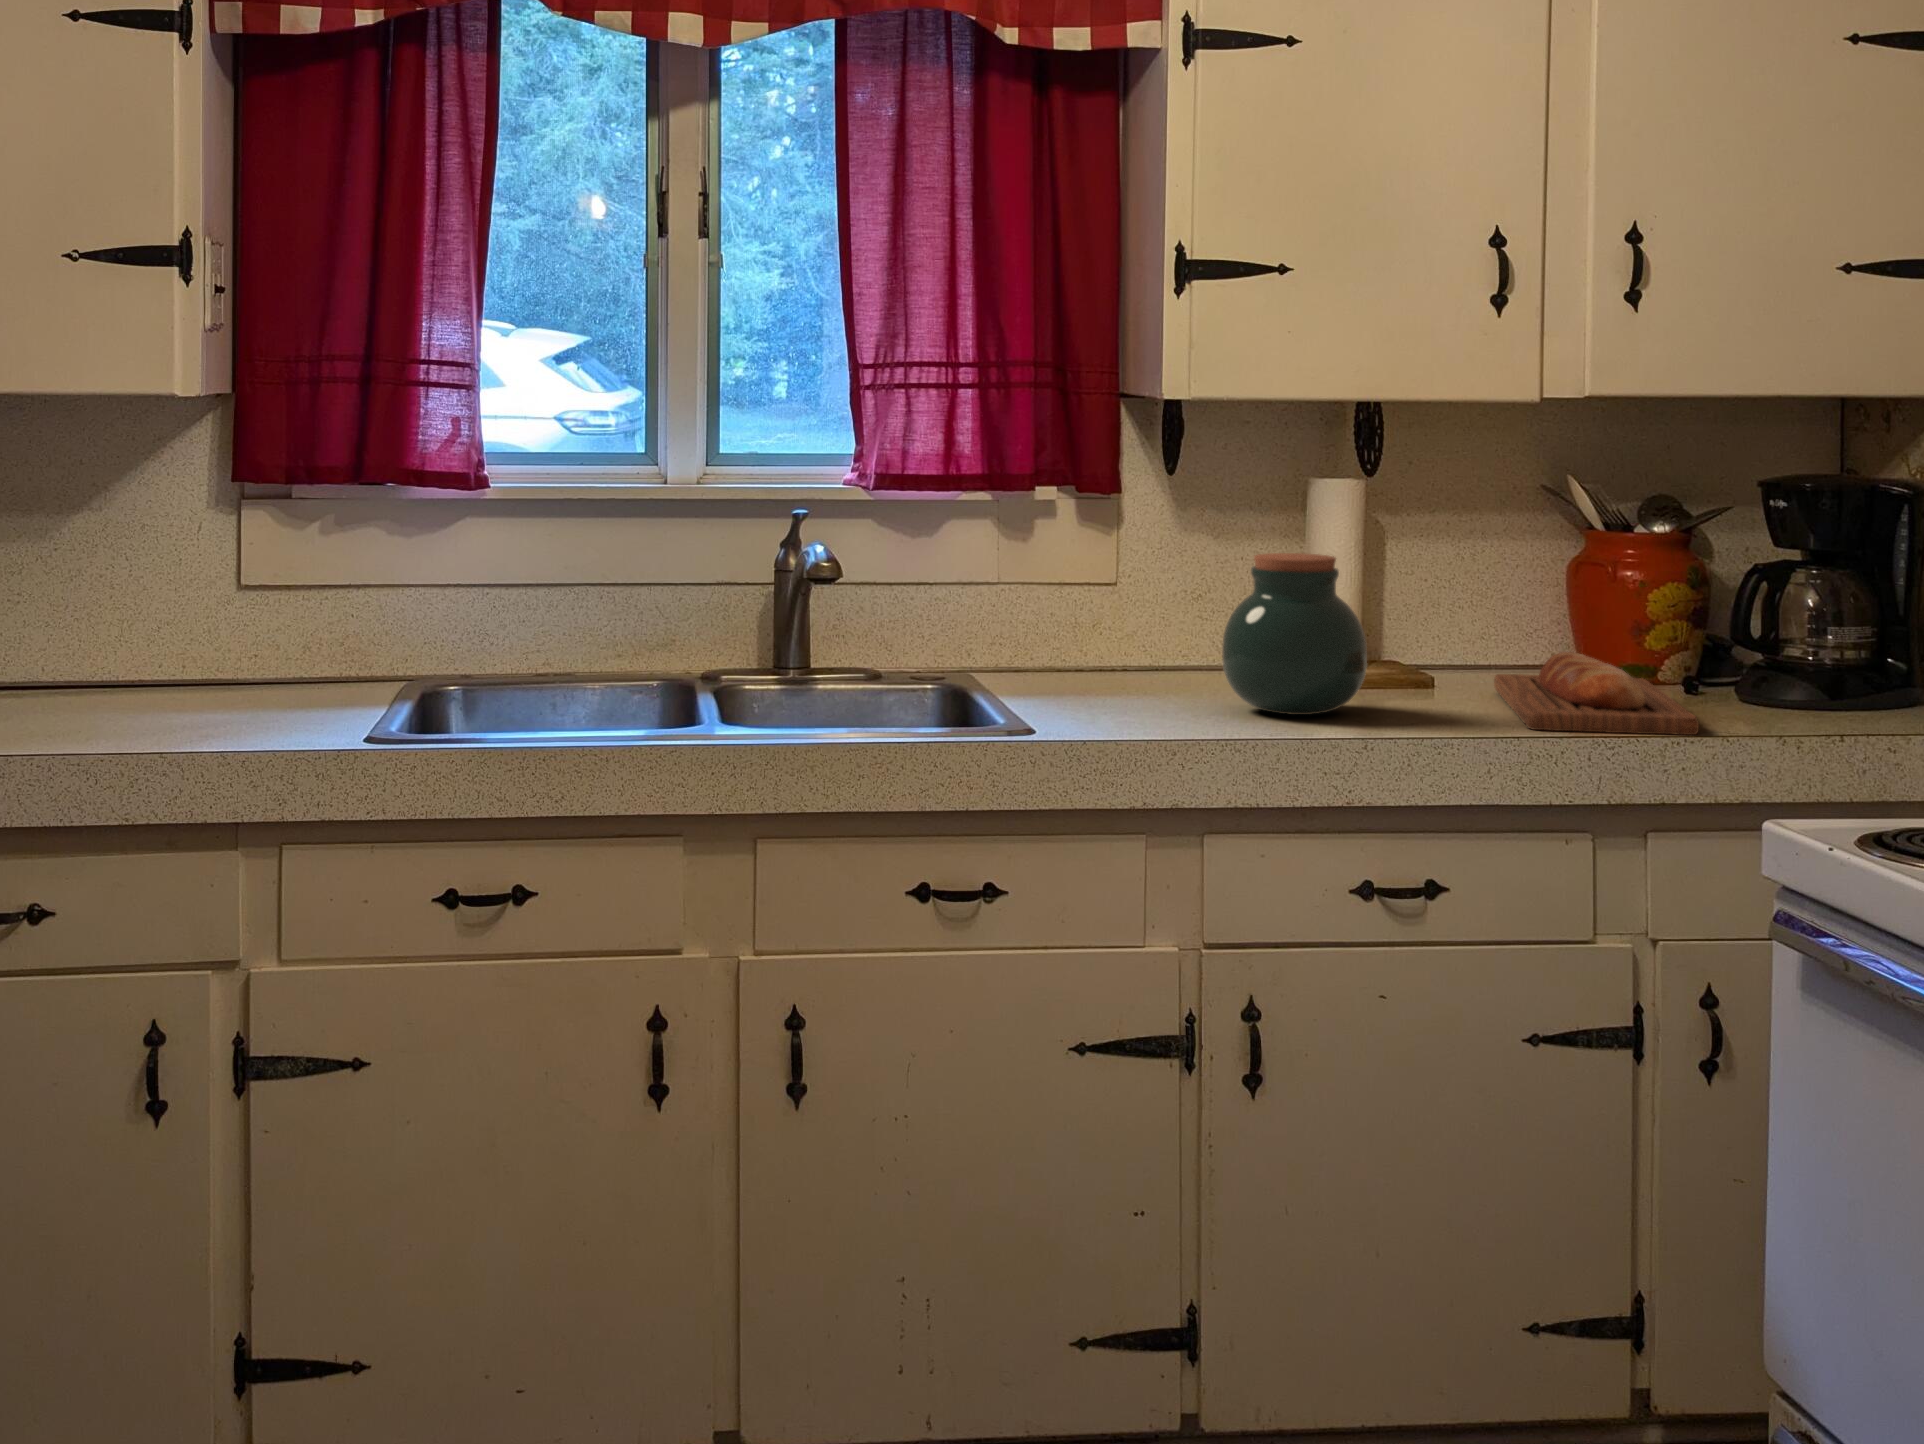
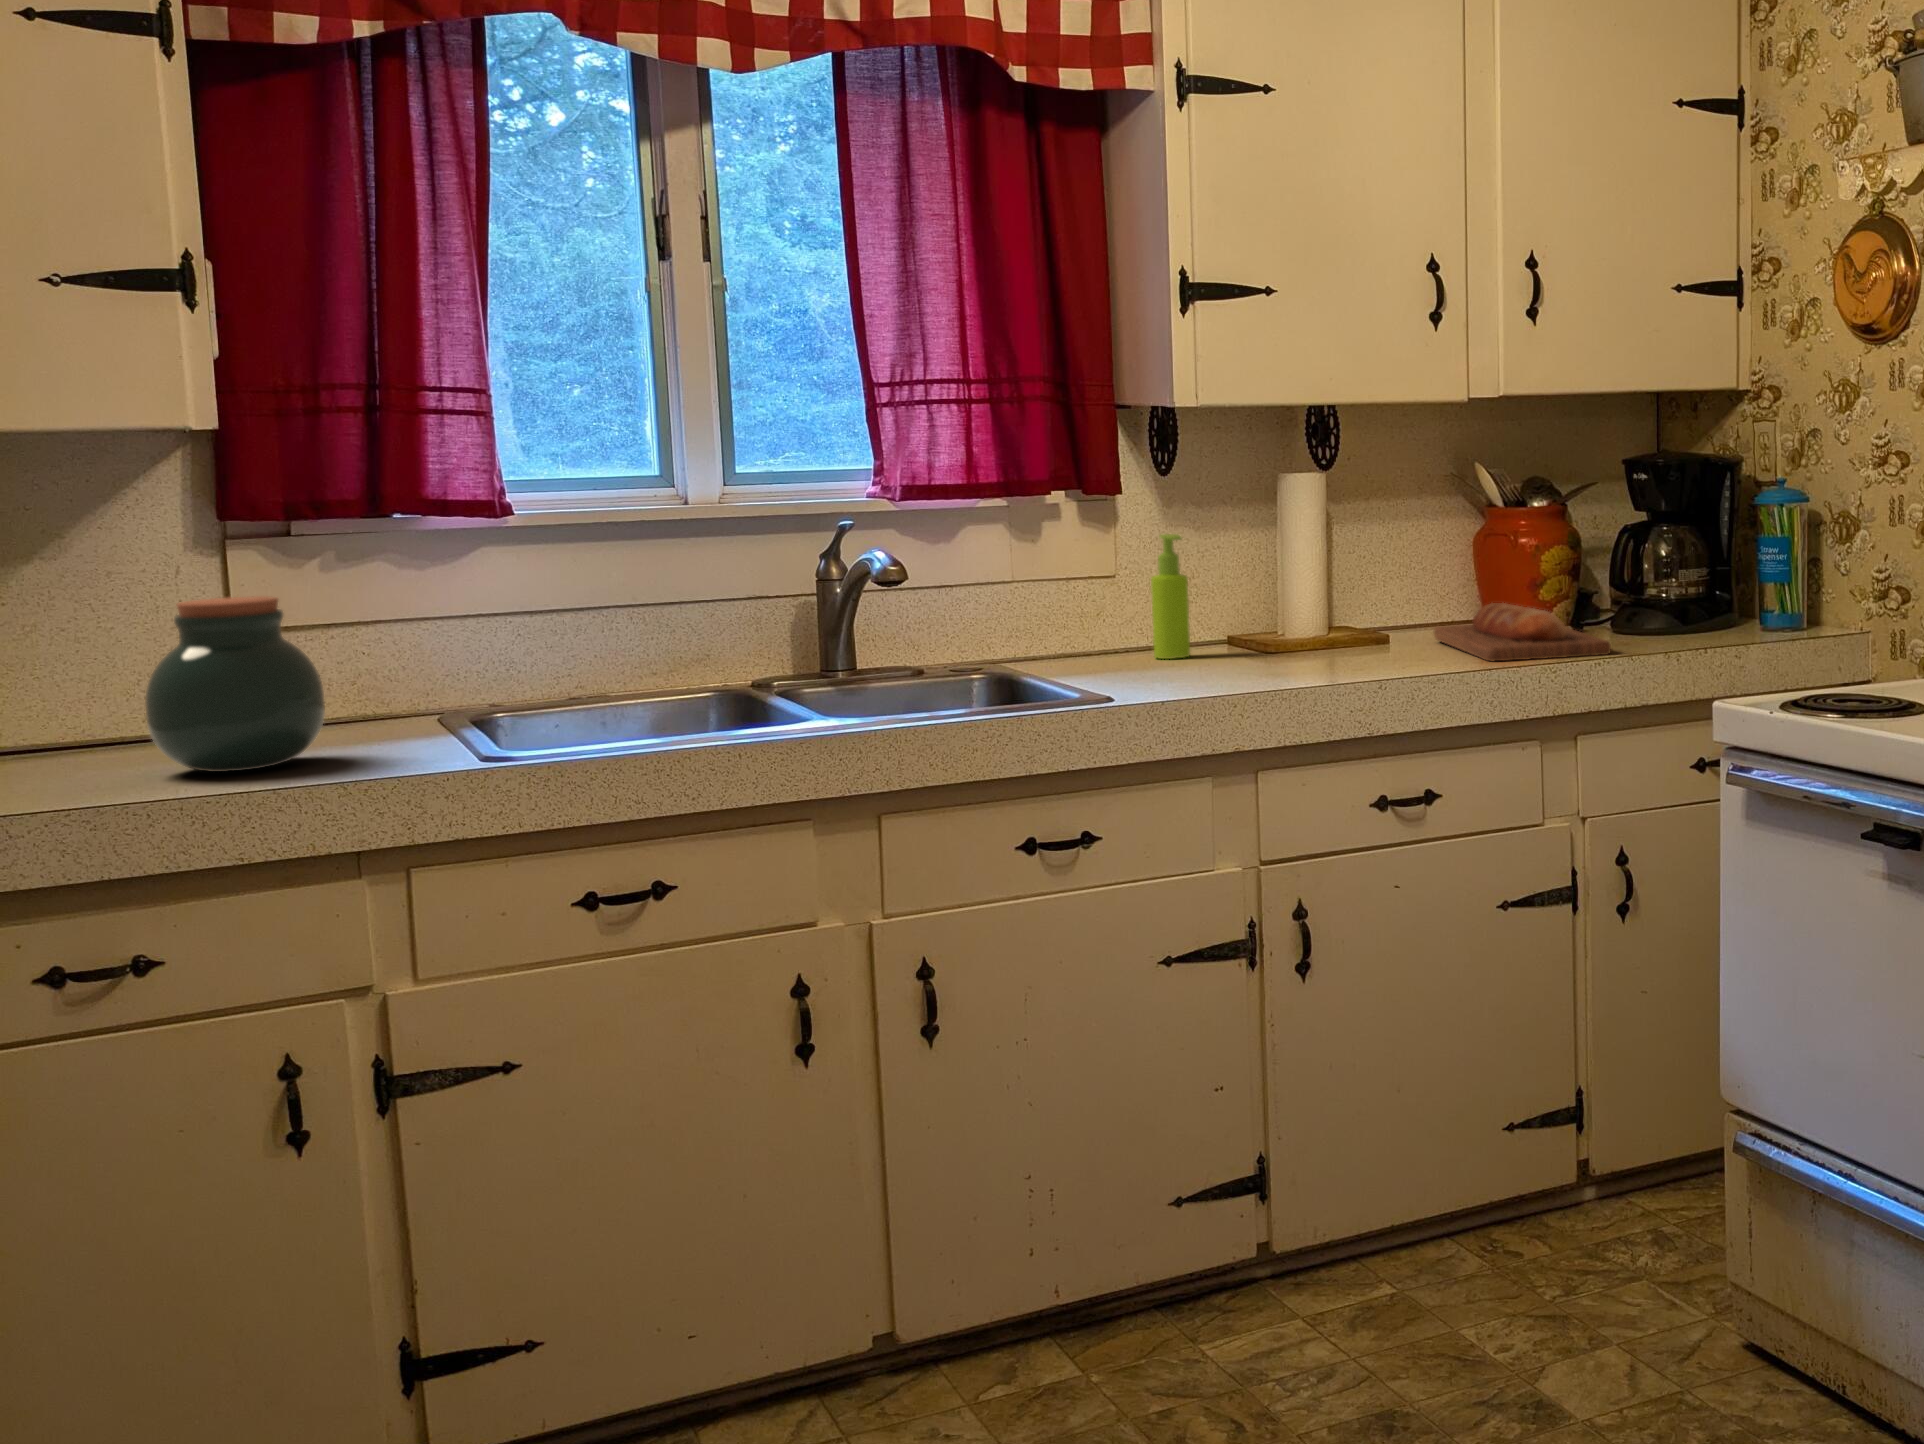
soap dispenser: none [1153,543,1195,686] -> present [1151,534,1190,659]
jar: present [1222,553,1367,715] -> present [145,596,325,772]

